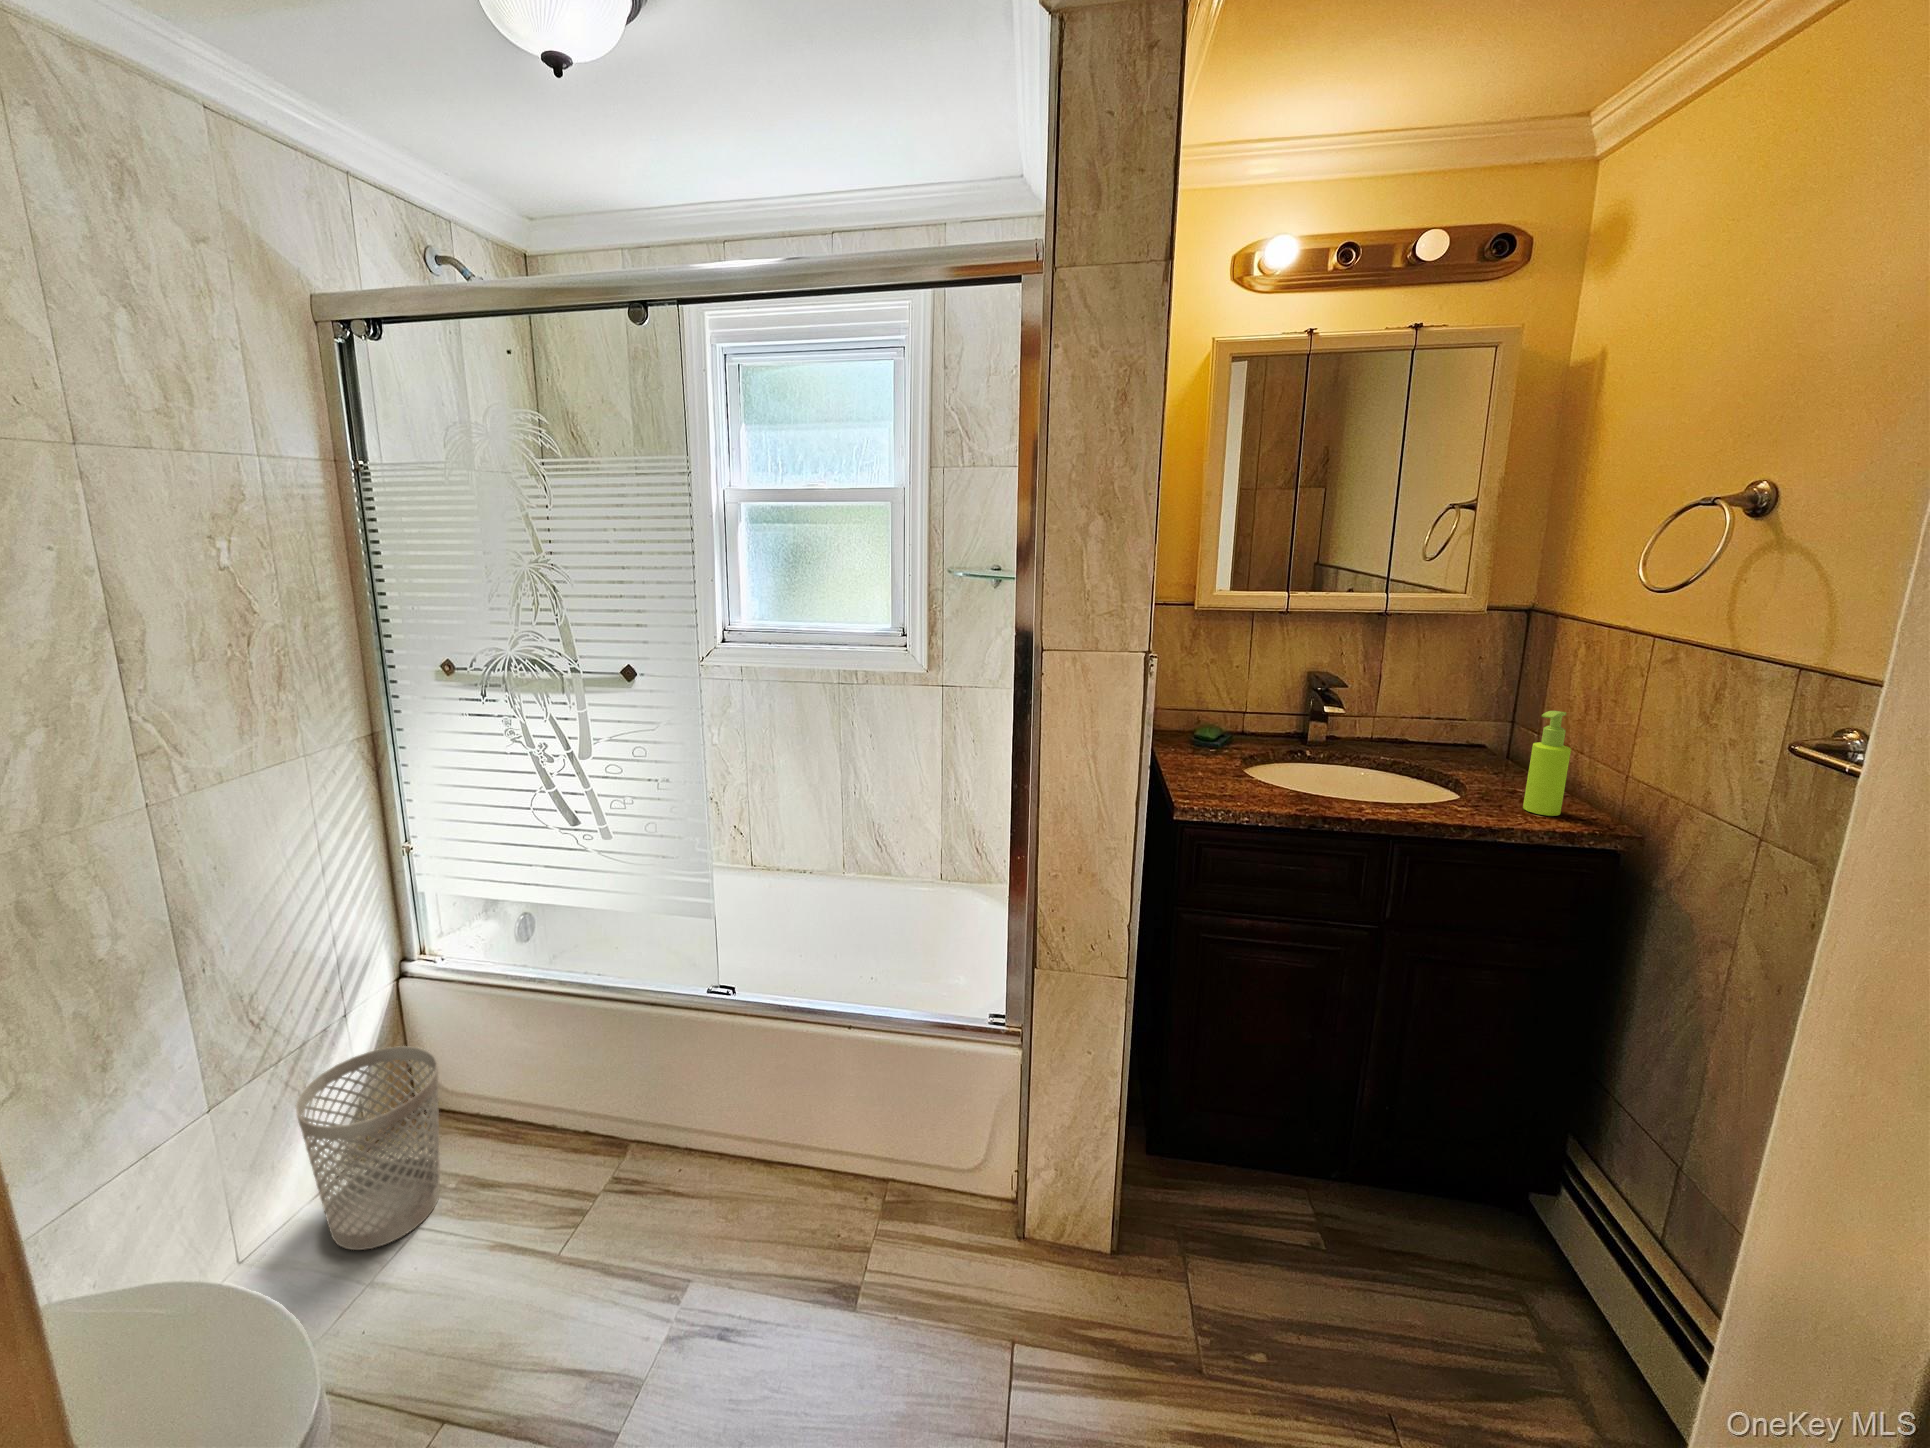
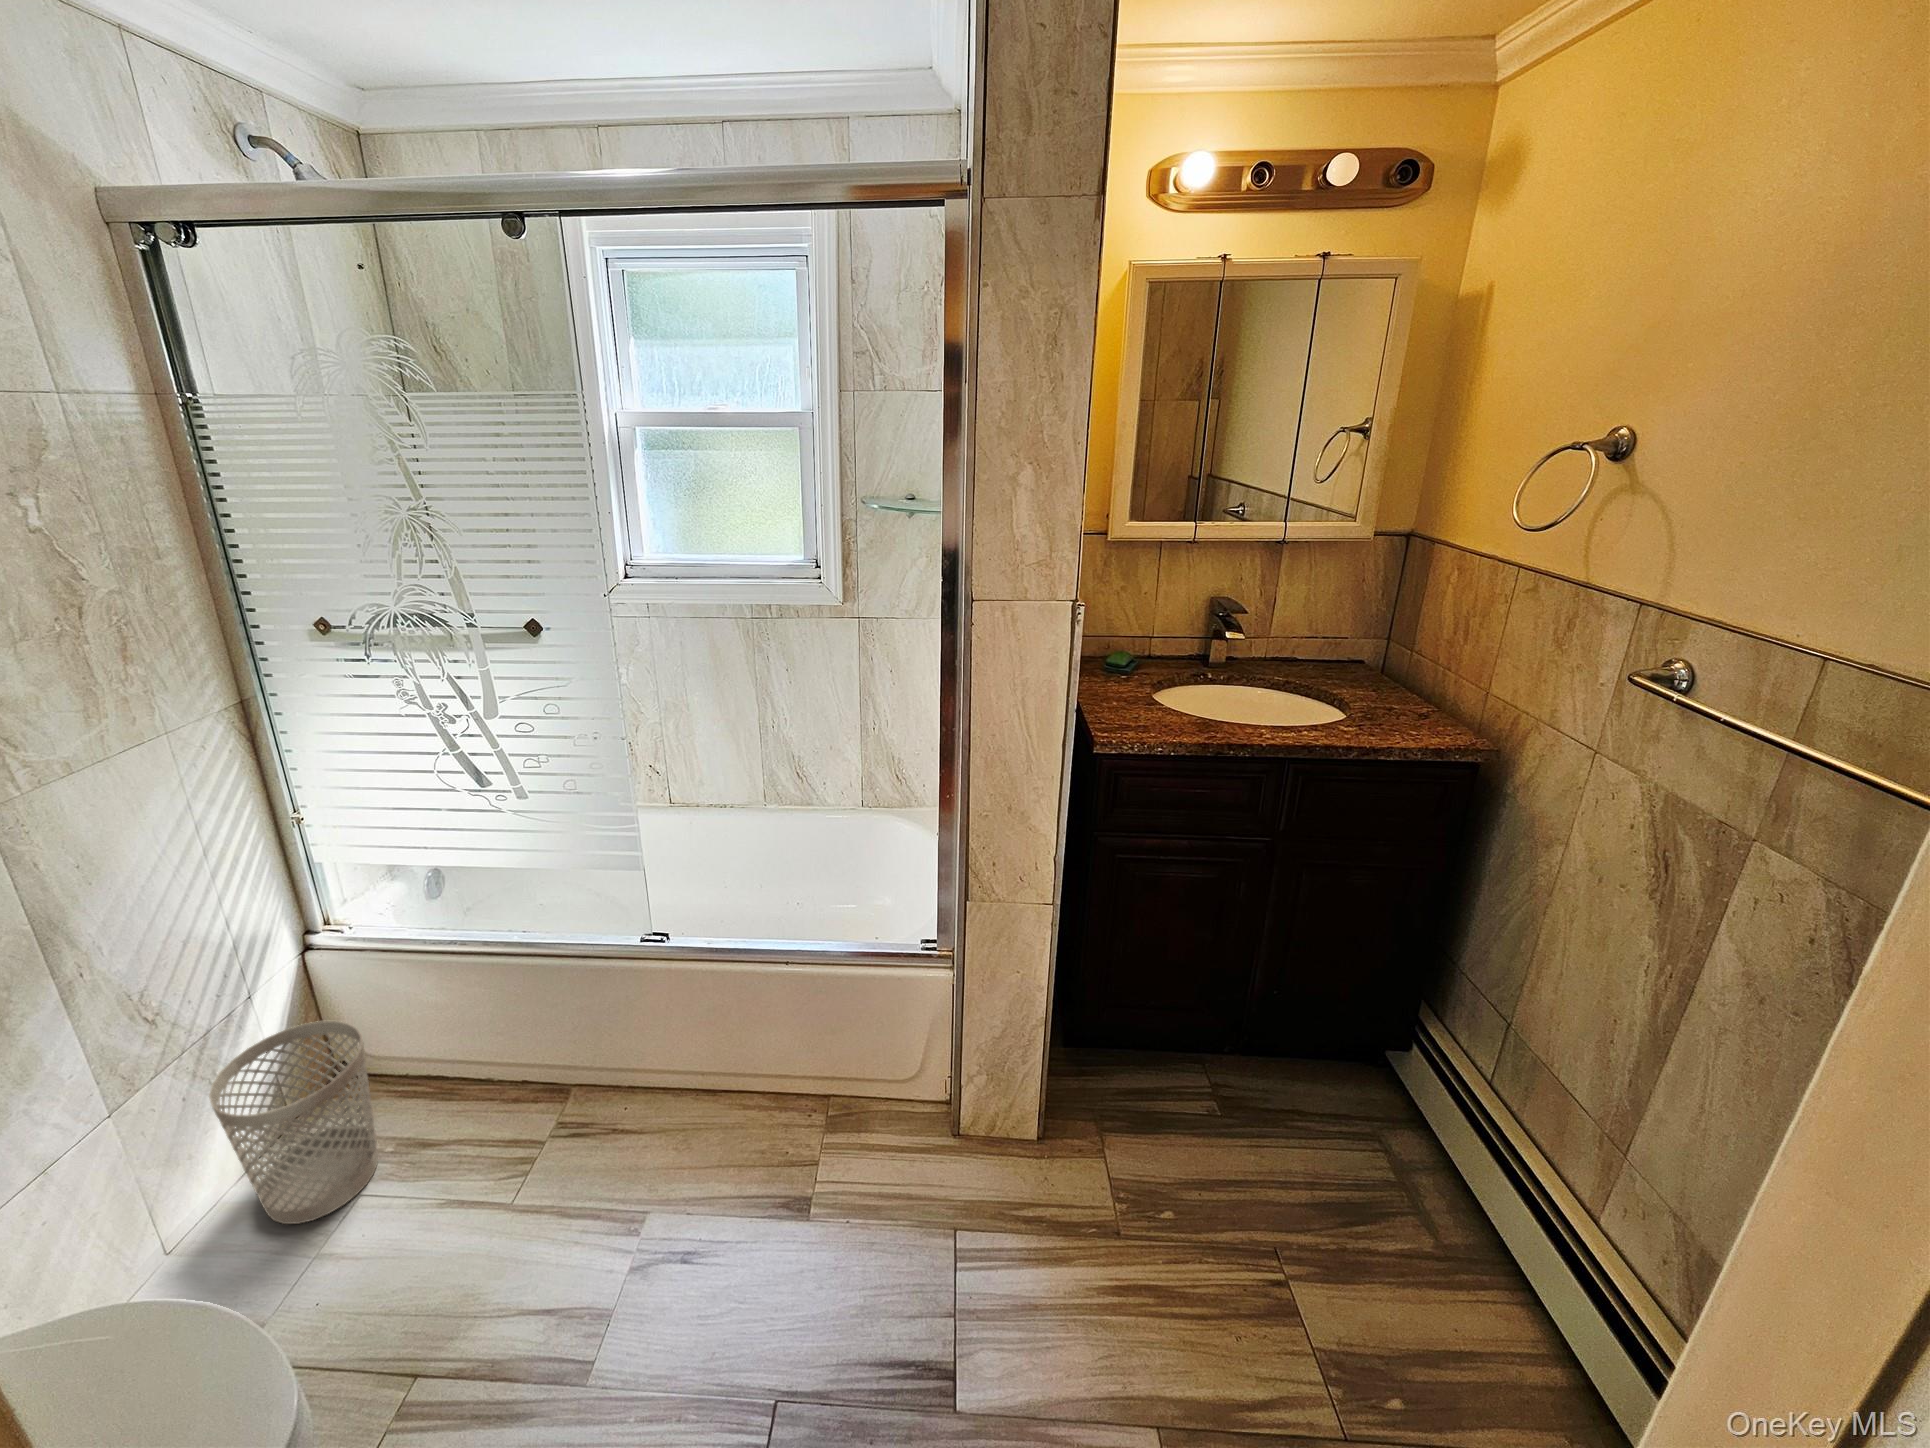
soap dispenser: present [1523,711,1571,816] -> none [1398,637,1443,732]

